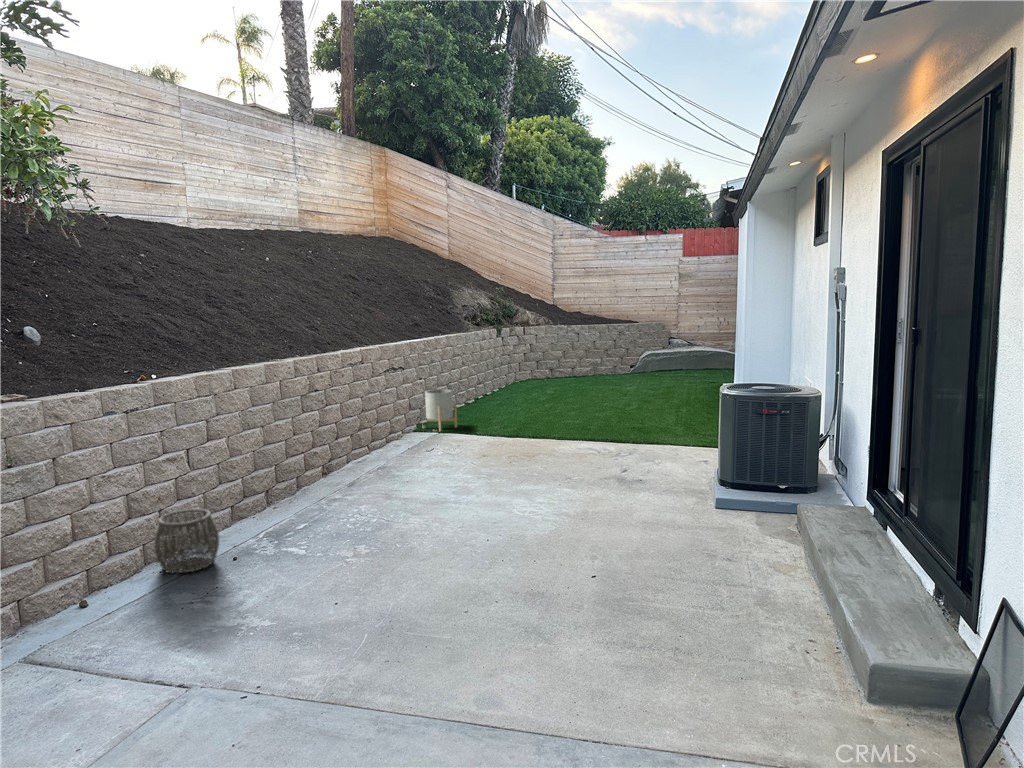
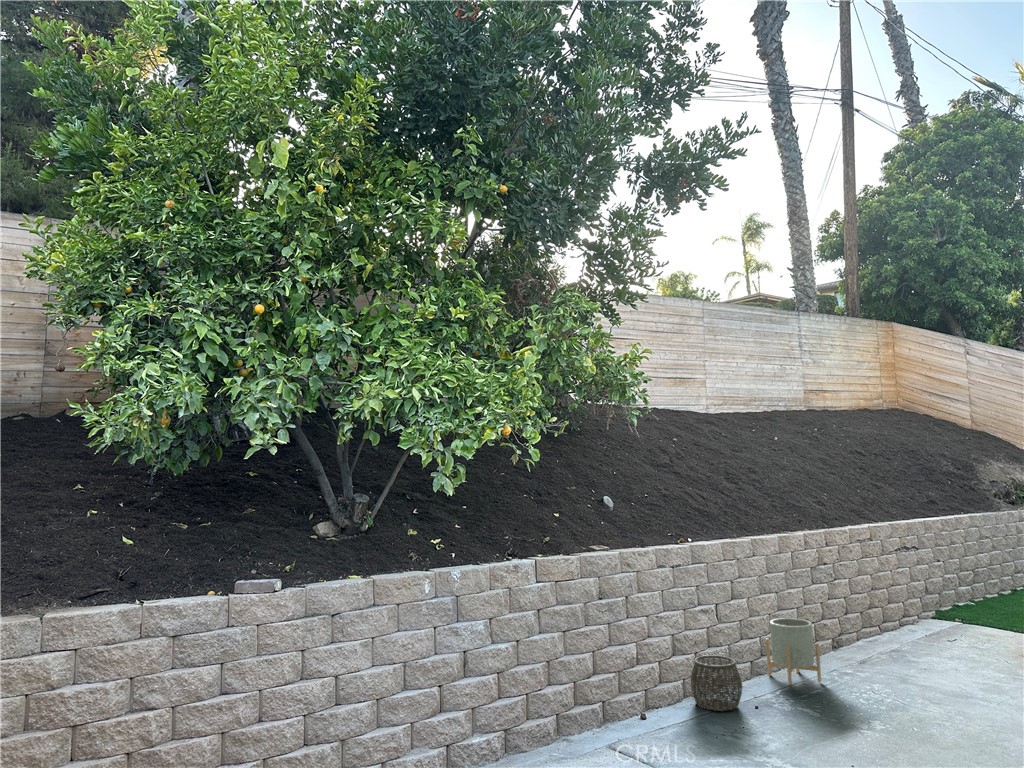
planter: present [423,389,457,431] -> present [766,618,821,685]

